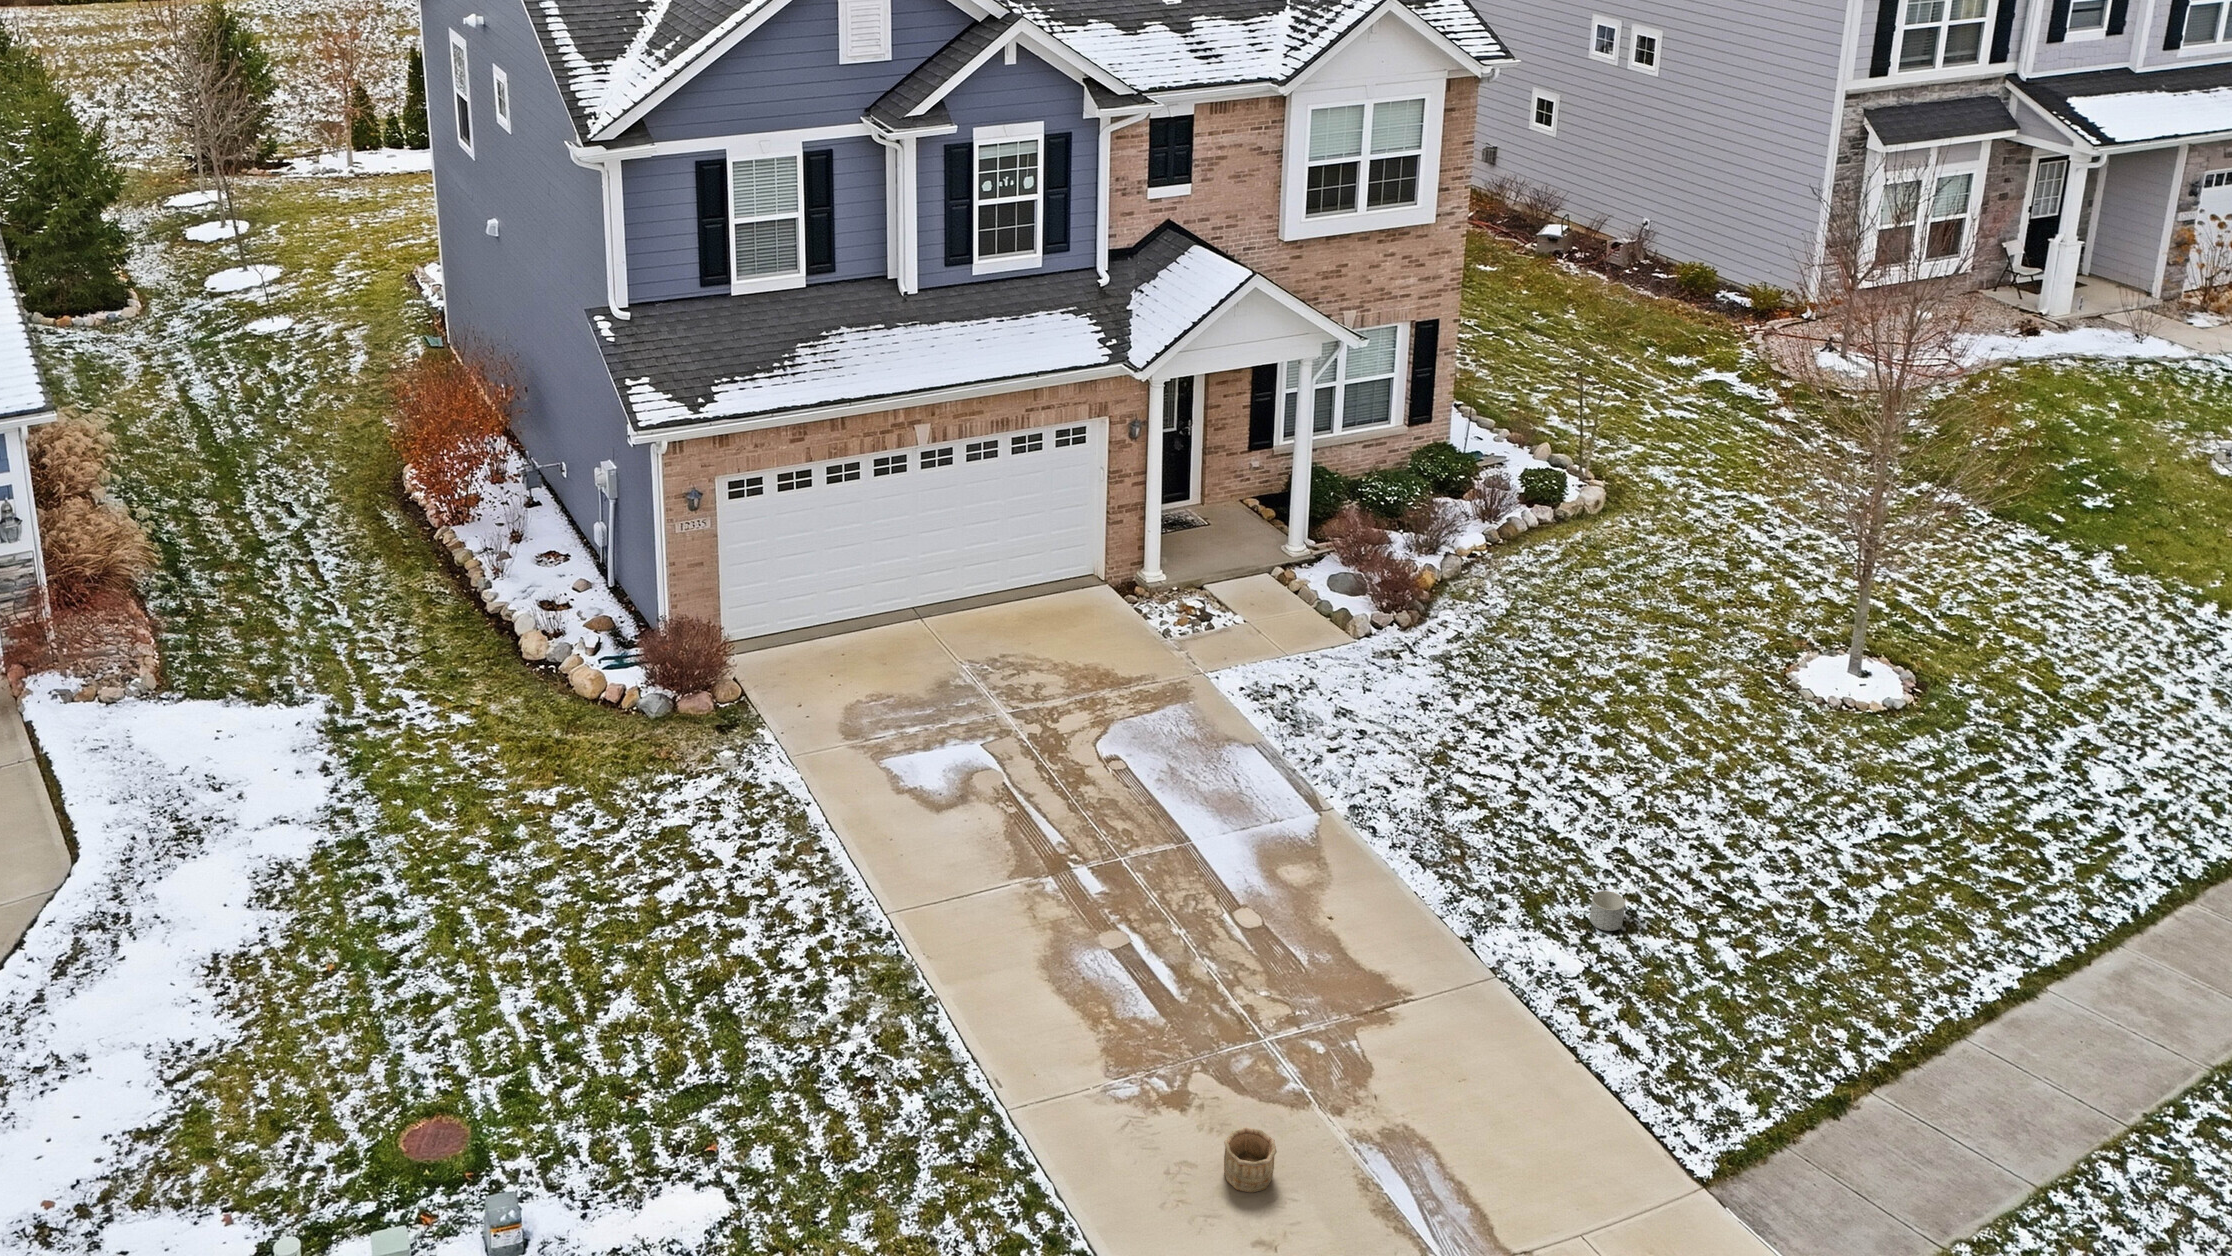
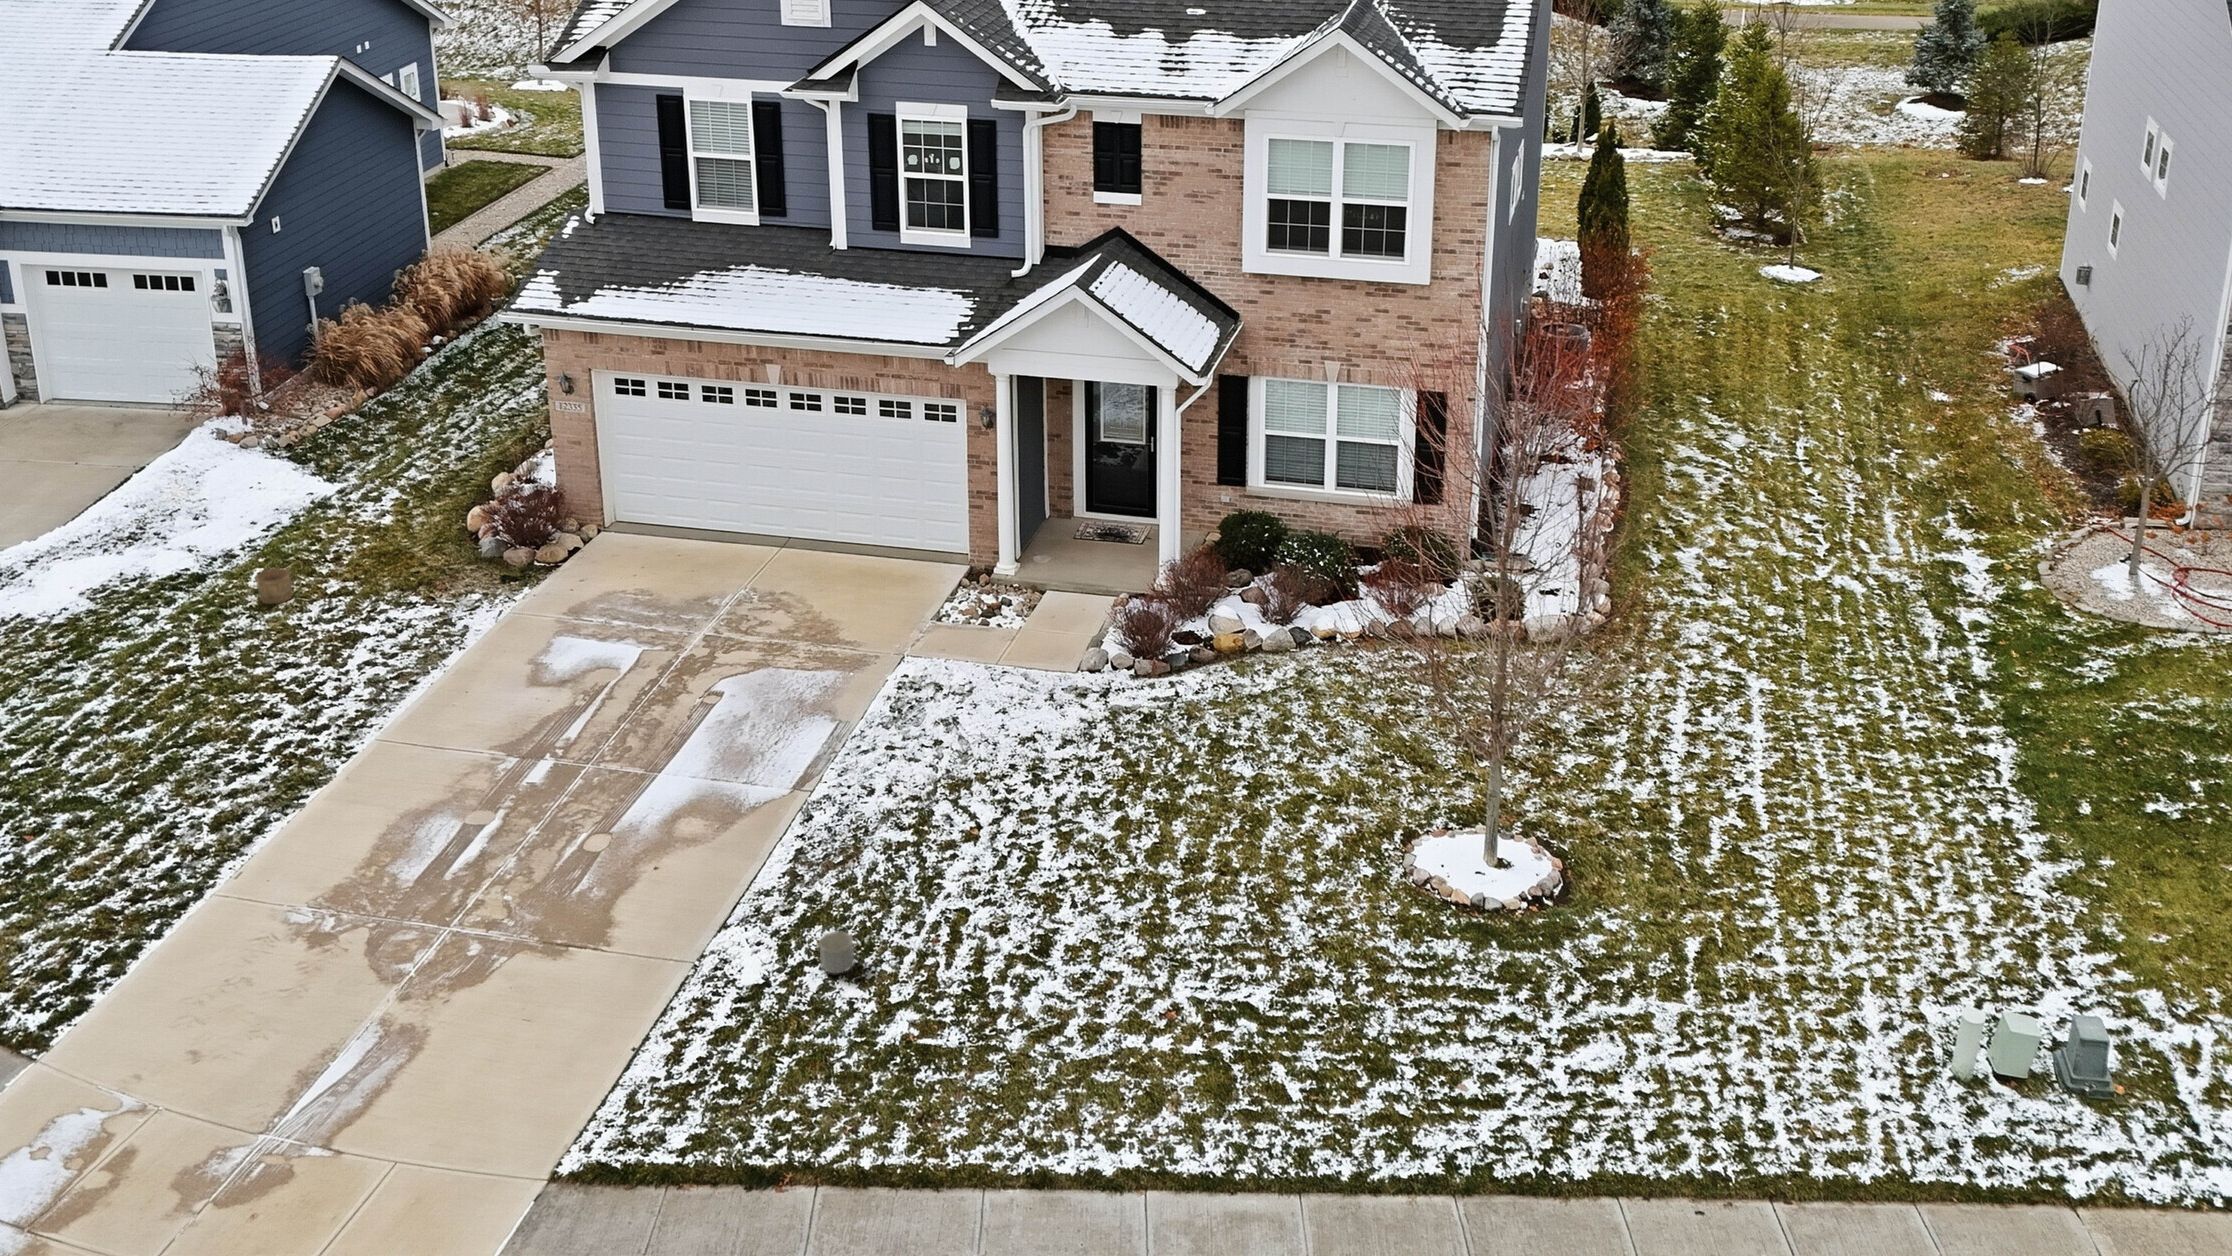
wooden bucket: present [1224,1127,1277,1193] -> present [255,568,293,604]

